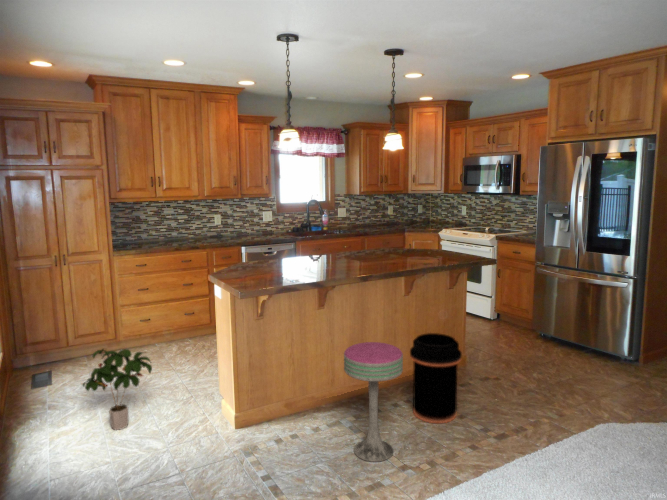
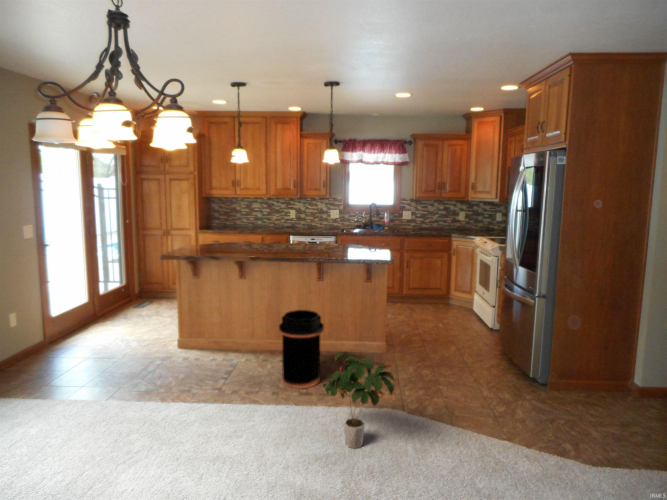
bar stool: present [344,342,403,462] -> none [188,302,237,394]
potted plant: present [83,349,152,430] -> present [323,352,394,448]

